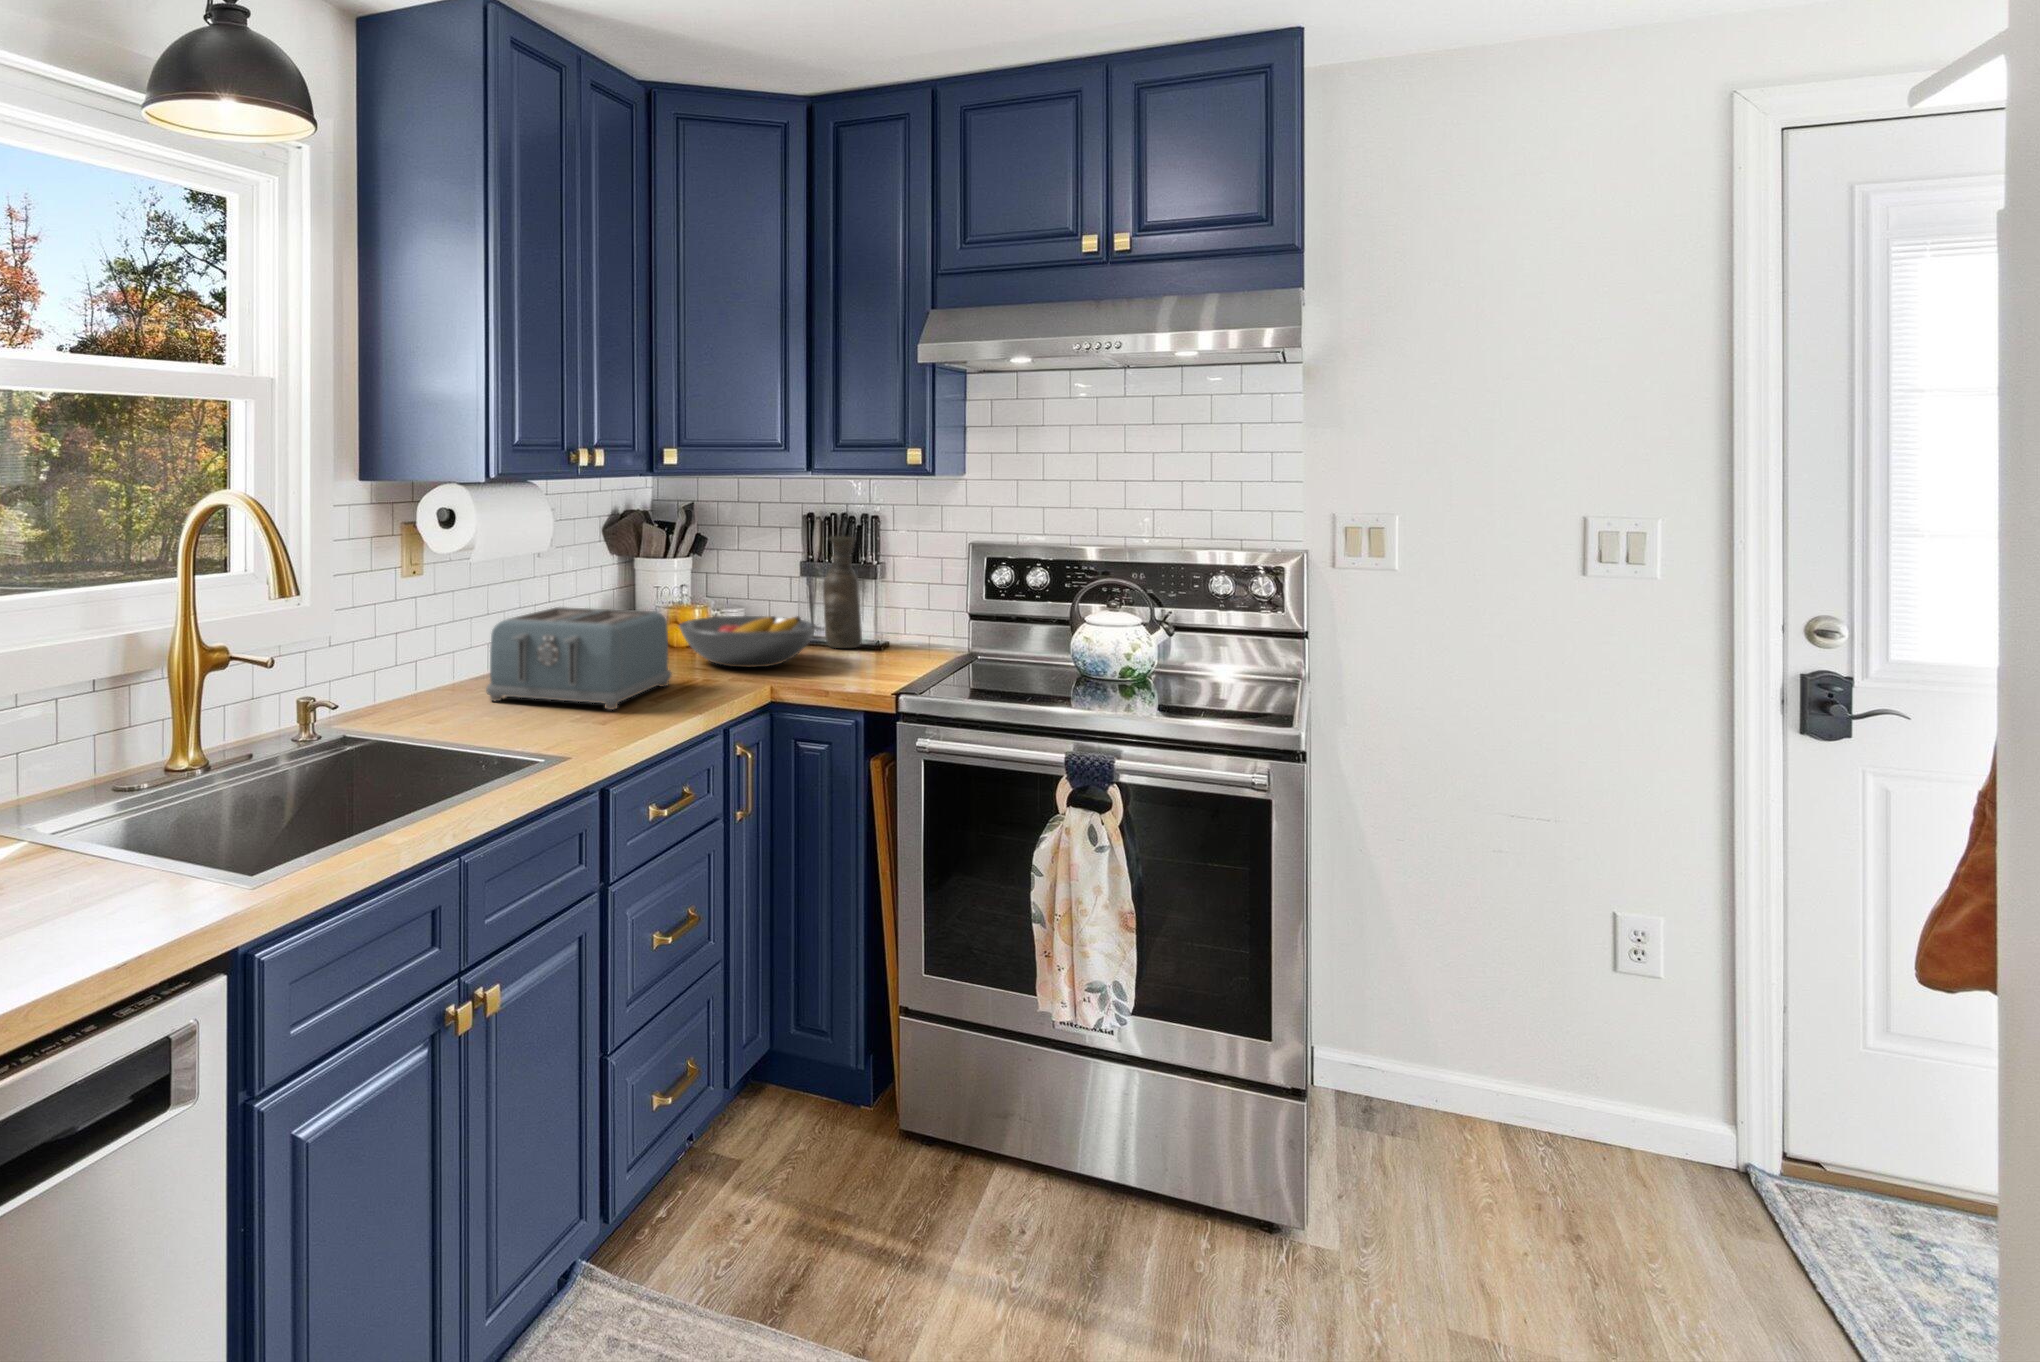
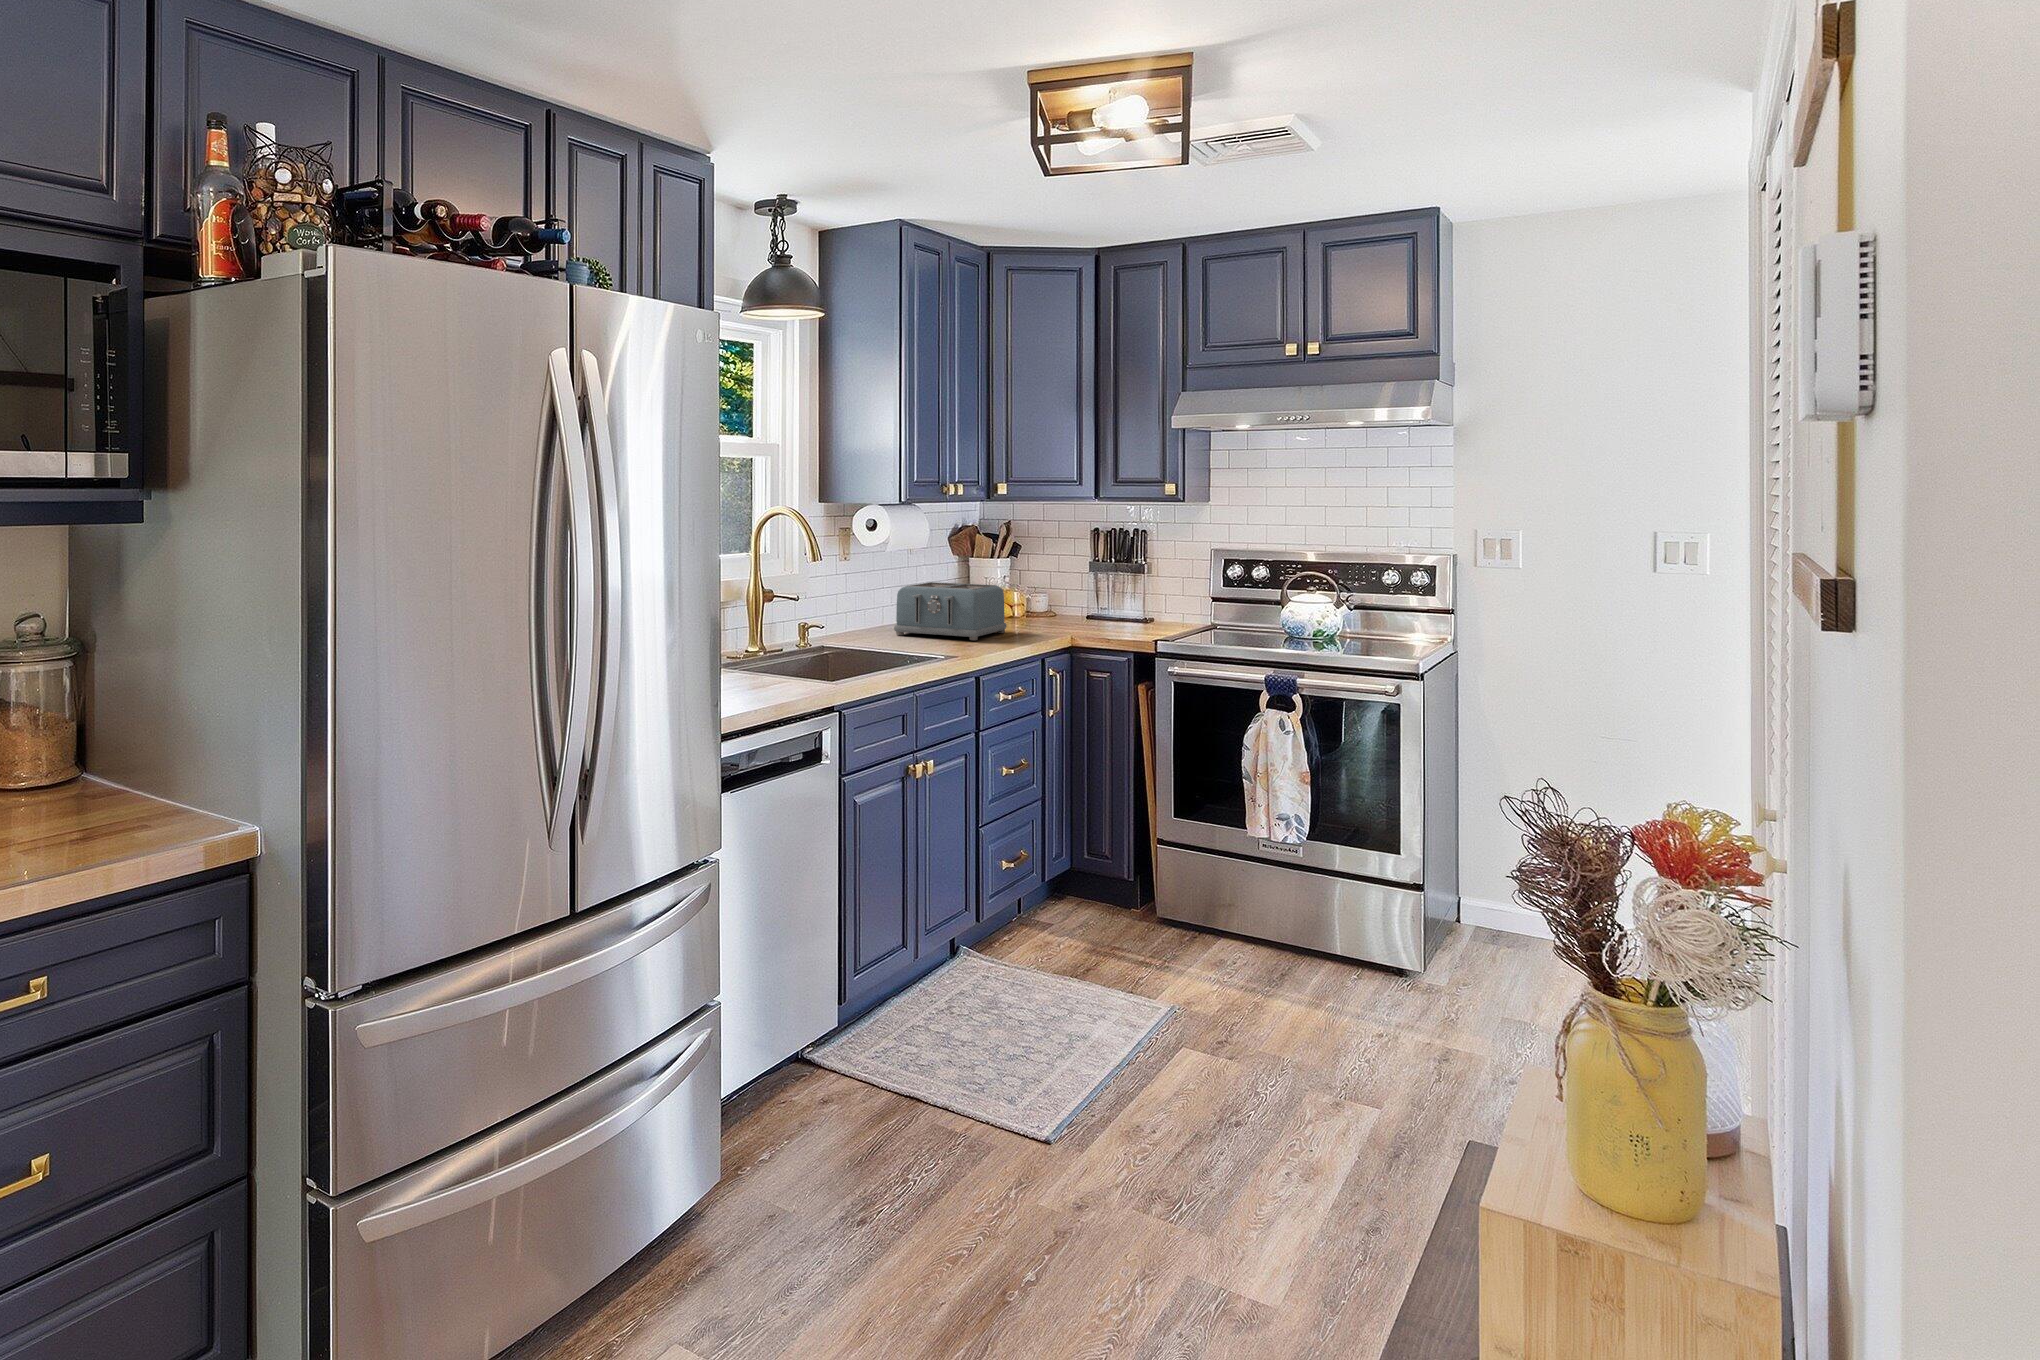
vase: present [823,536,862,648] -> none [1105,543,1133,620]
fruit bowl: present [679,616,816,667] -> none [1007,593,1102,626]

